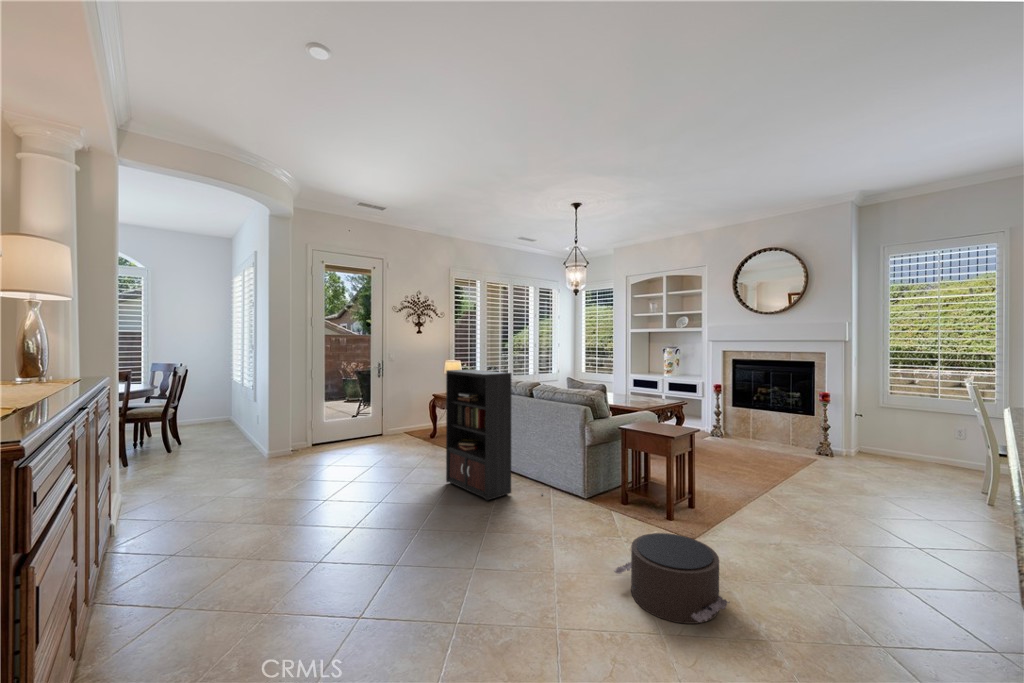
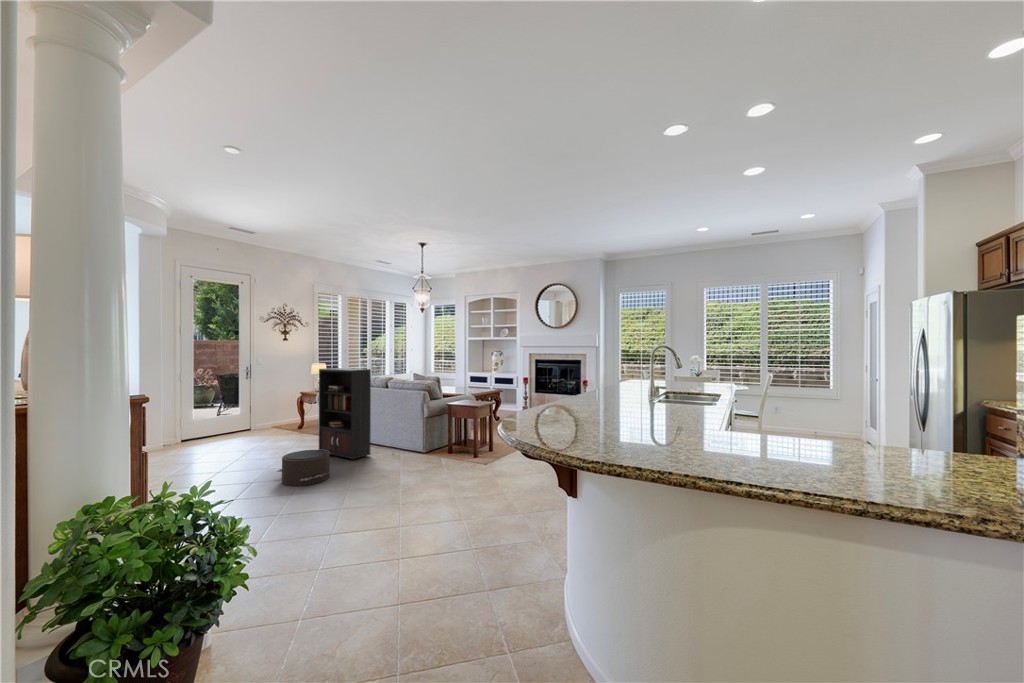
pouf: present [614,533,730,624] -> present [277,450,330,486]

